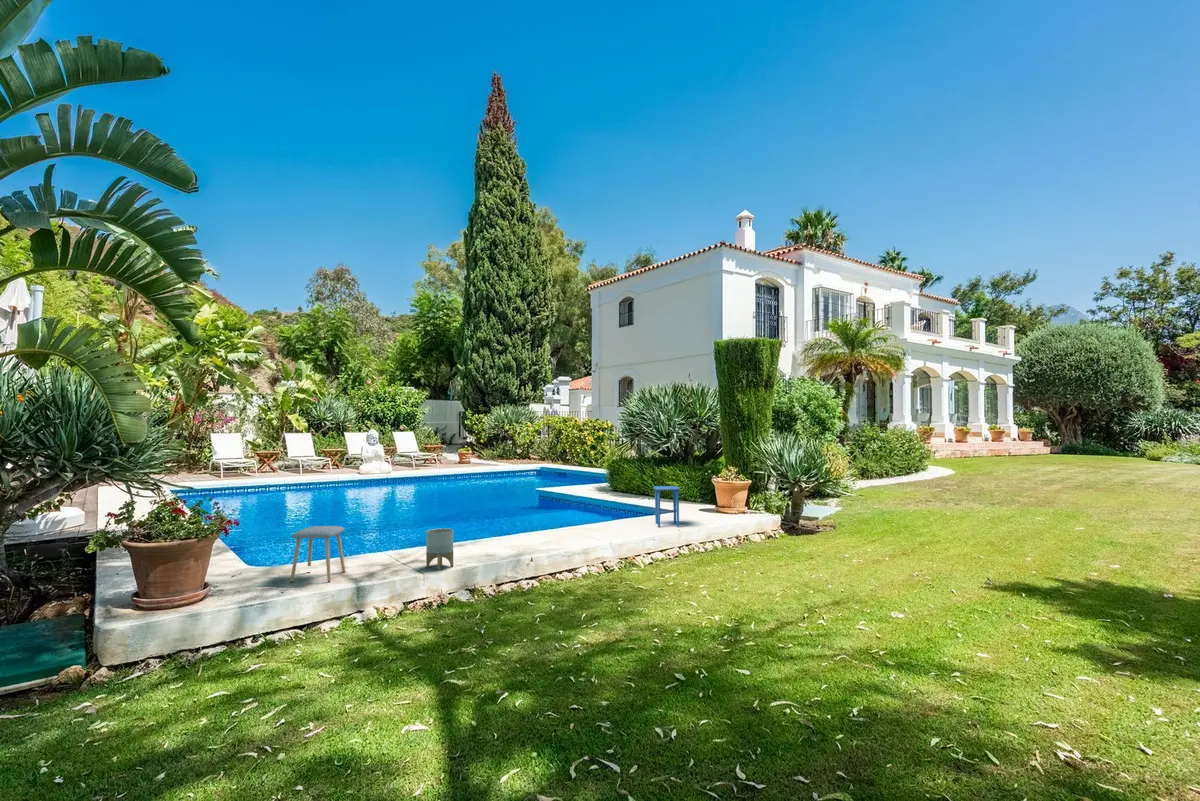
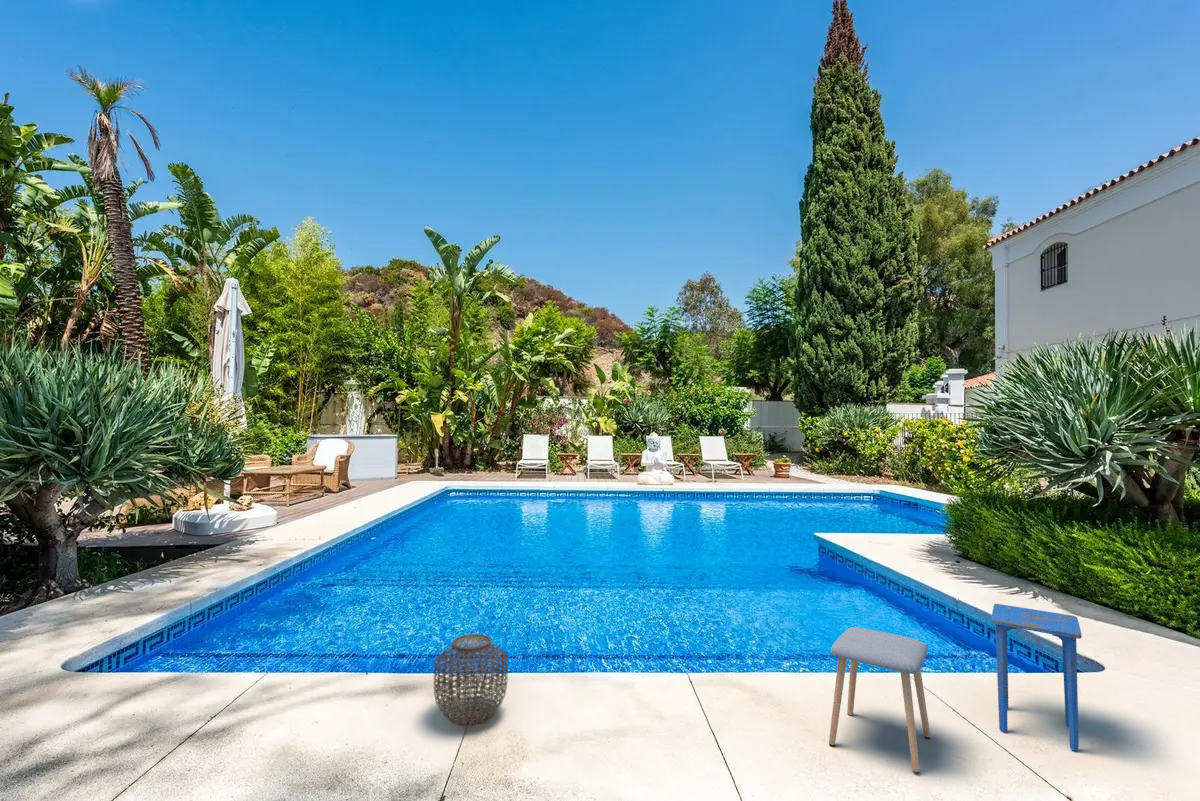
woven basket: none [469,518,502,554] -> present [434,634,508,726]
stool: present [290,526,345,582] -> present [829,627,930,774]
planter: present [426,528,453,570] -> none [271,656,338,768]

